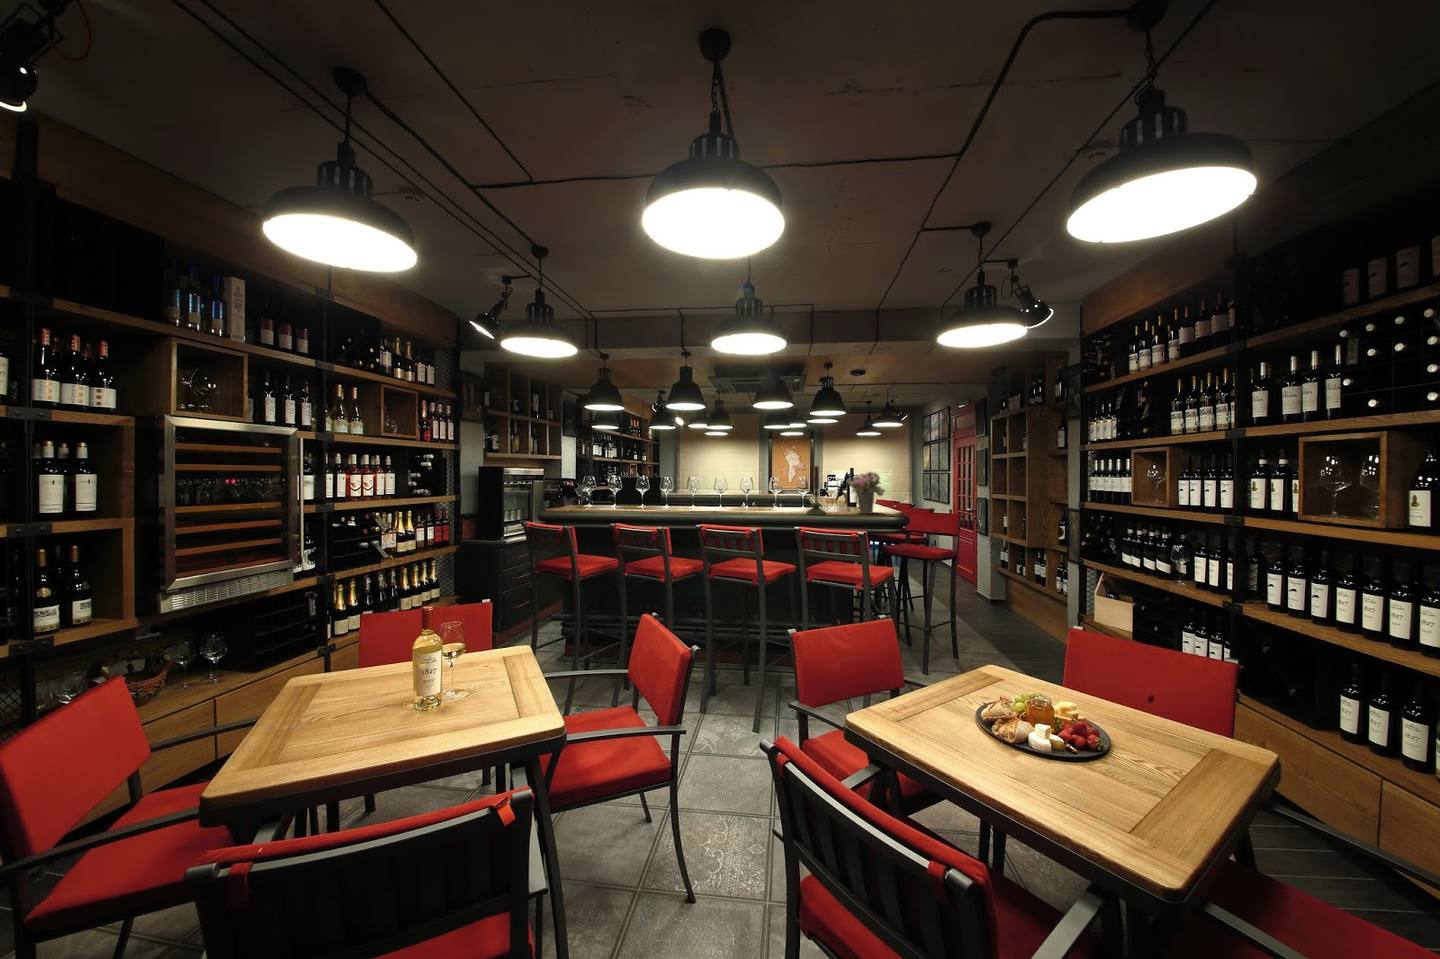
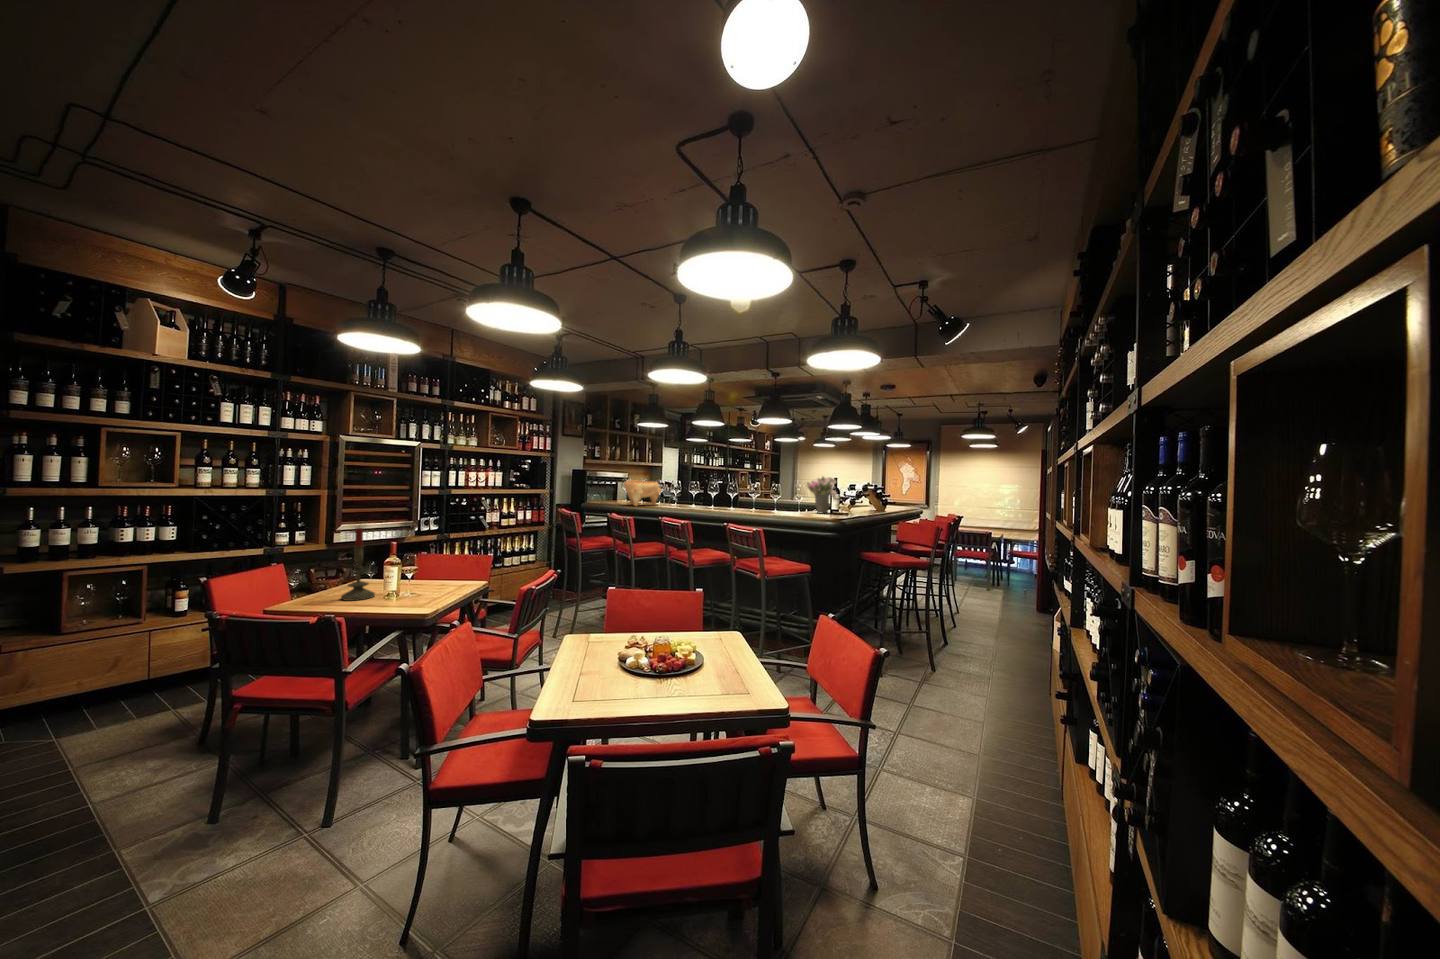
candle: present [807,466,826,515] -> present [341,528,375,601]
decorative bowl: none [604,481,651,515] -> present [624,481,661,506]

